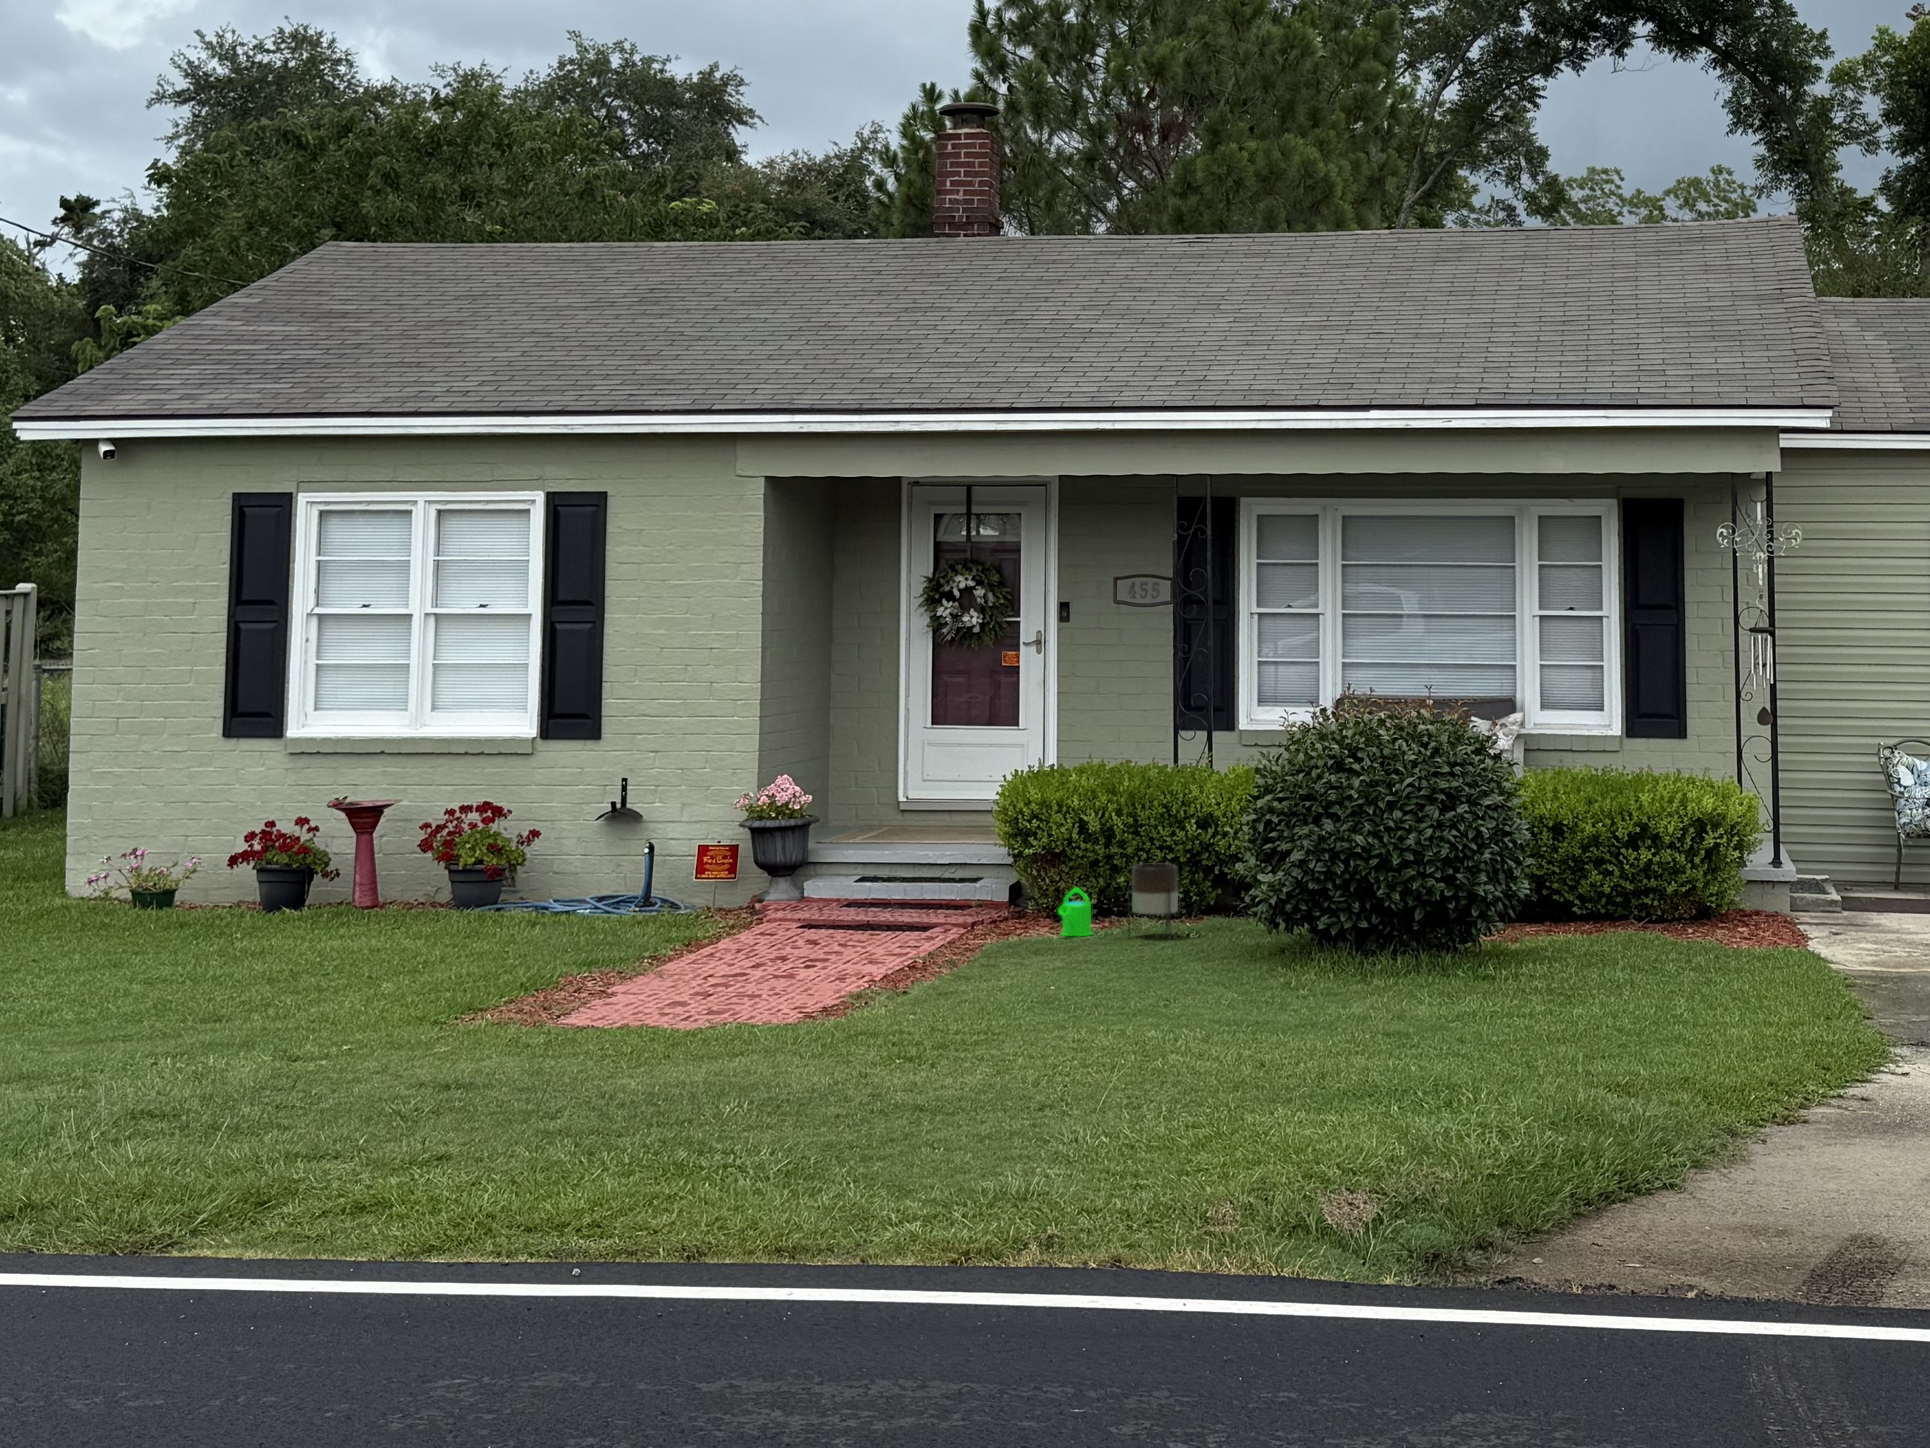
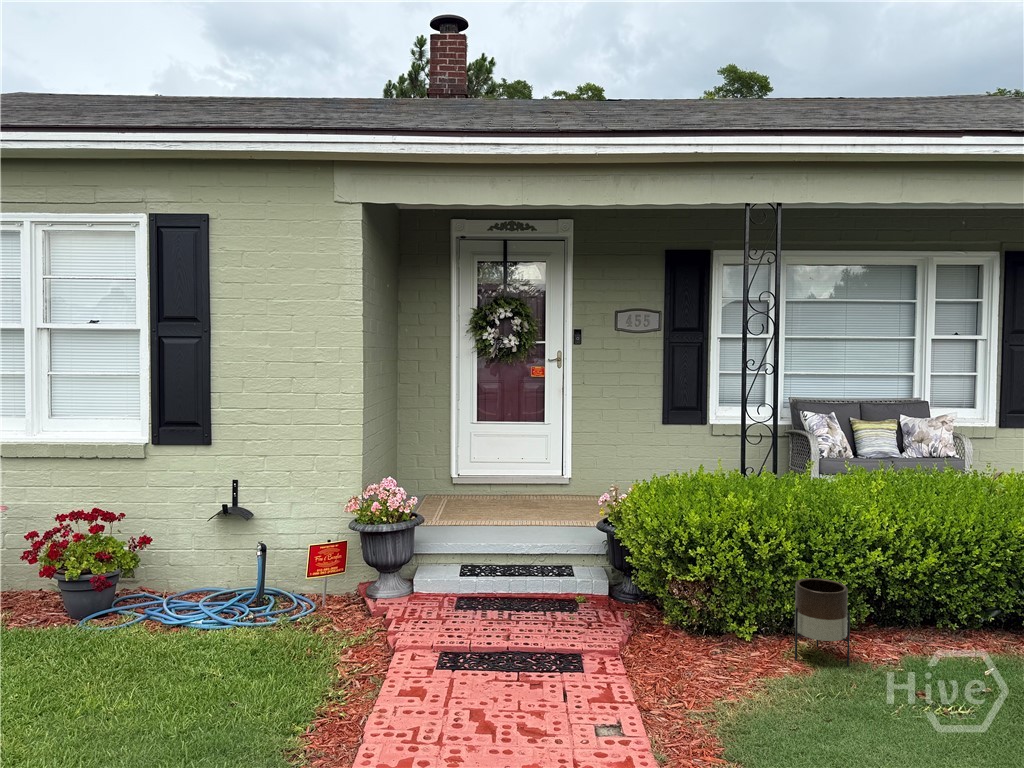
watering can: present [1058,888,1093,936] -> none [713,607,753,662]

